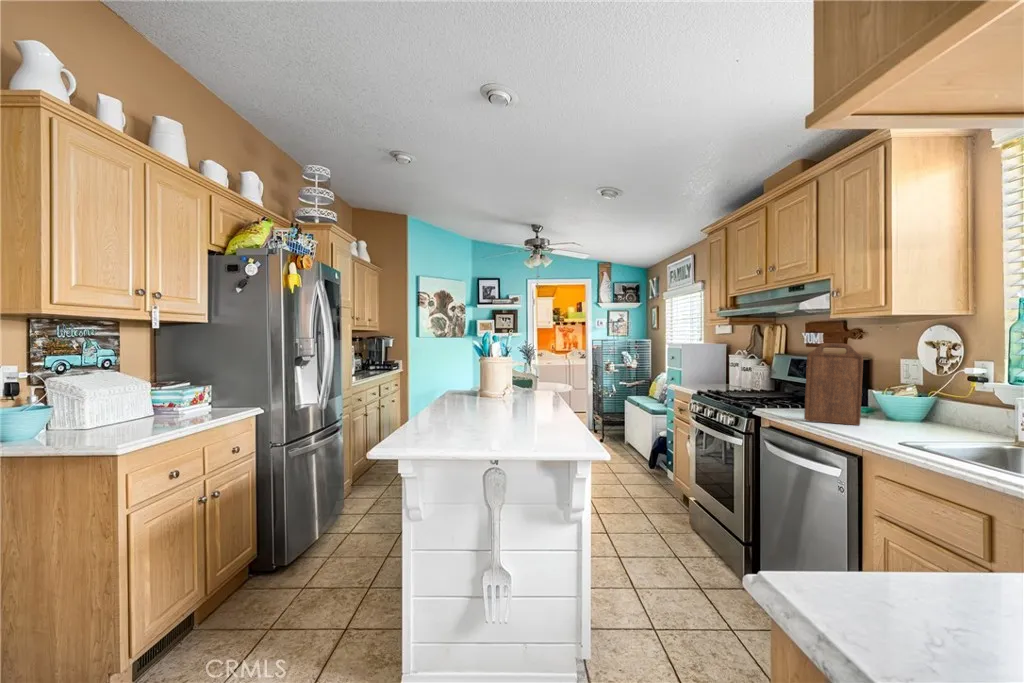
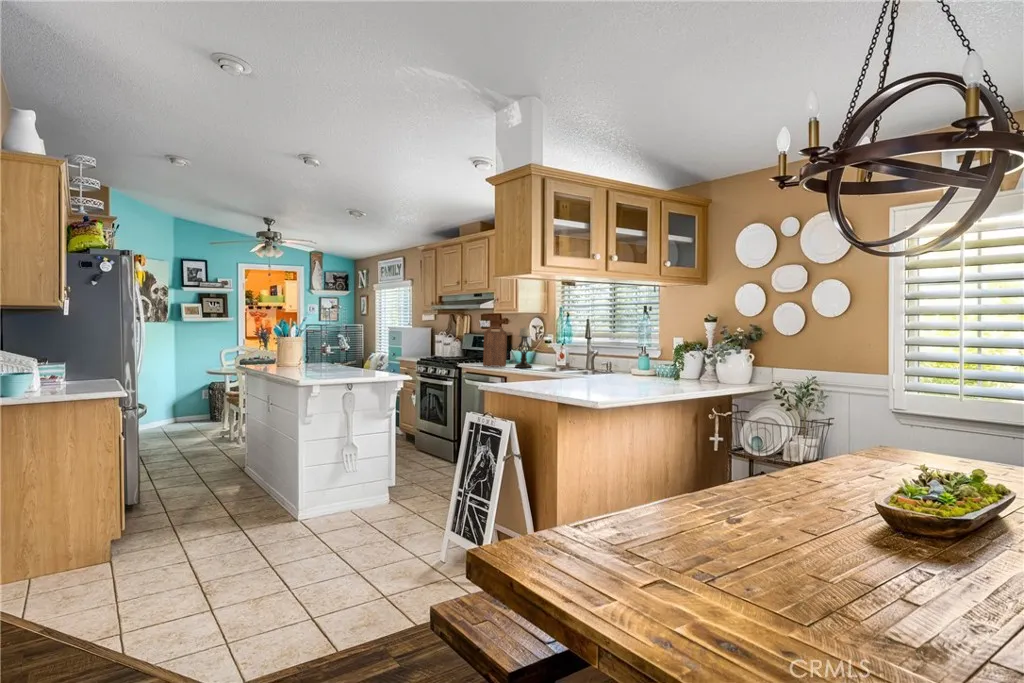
candle holder: none [885,344,937,440] -> present [515,327,532,368]

